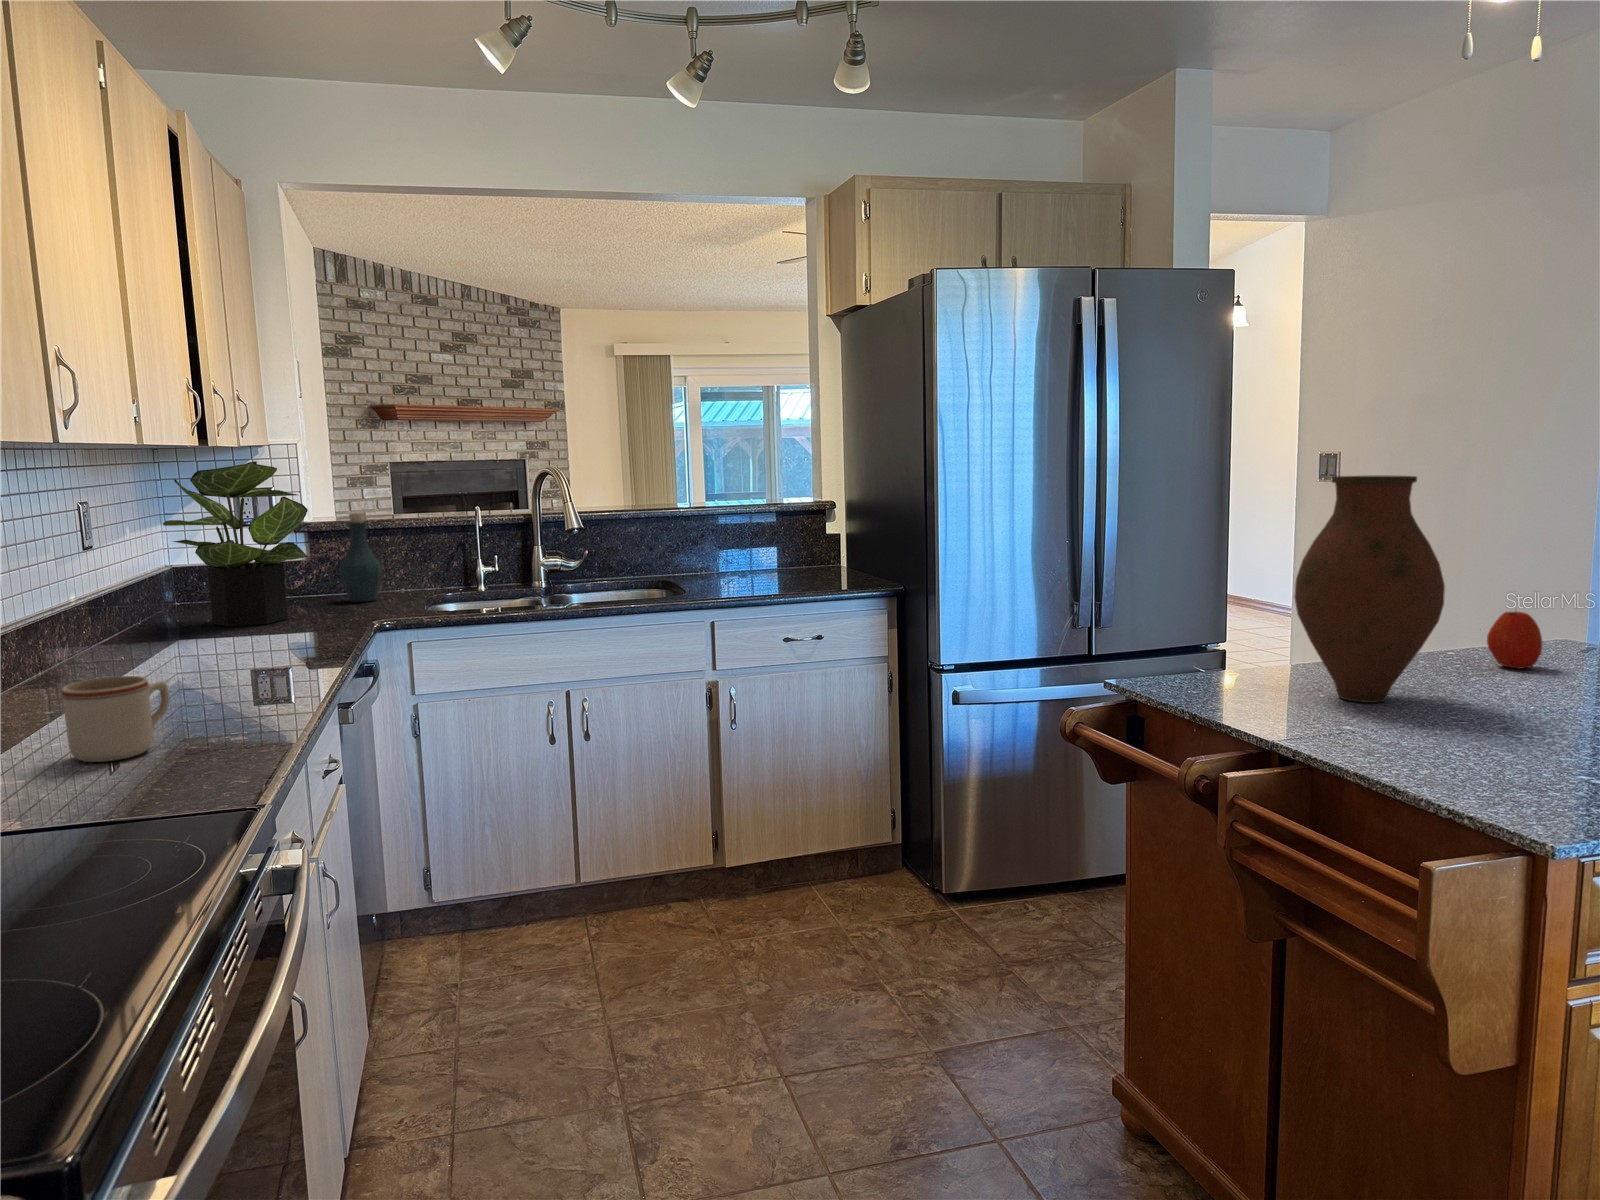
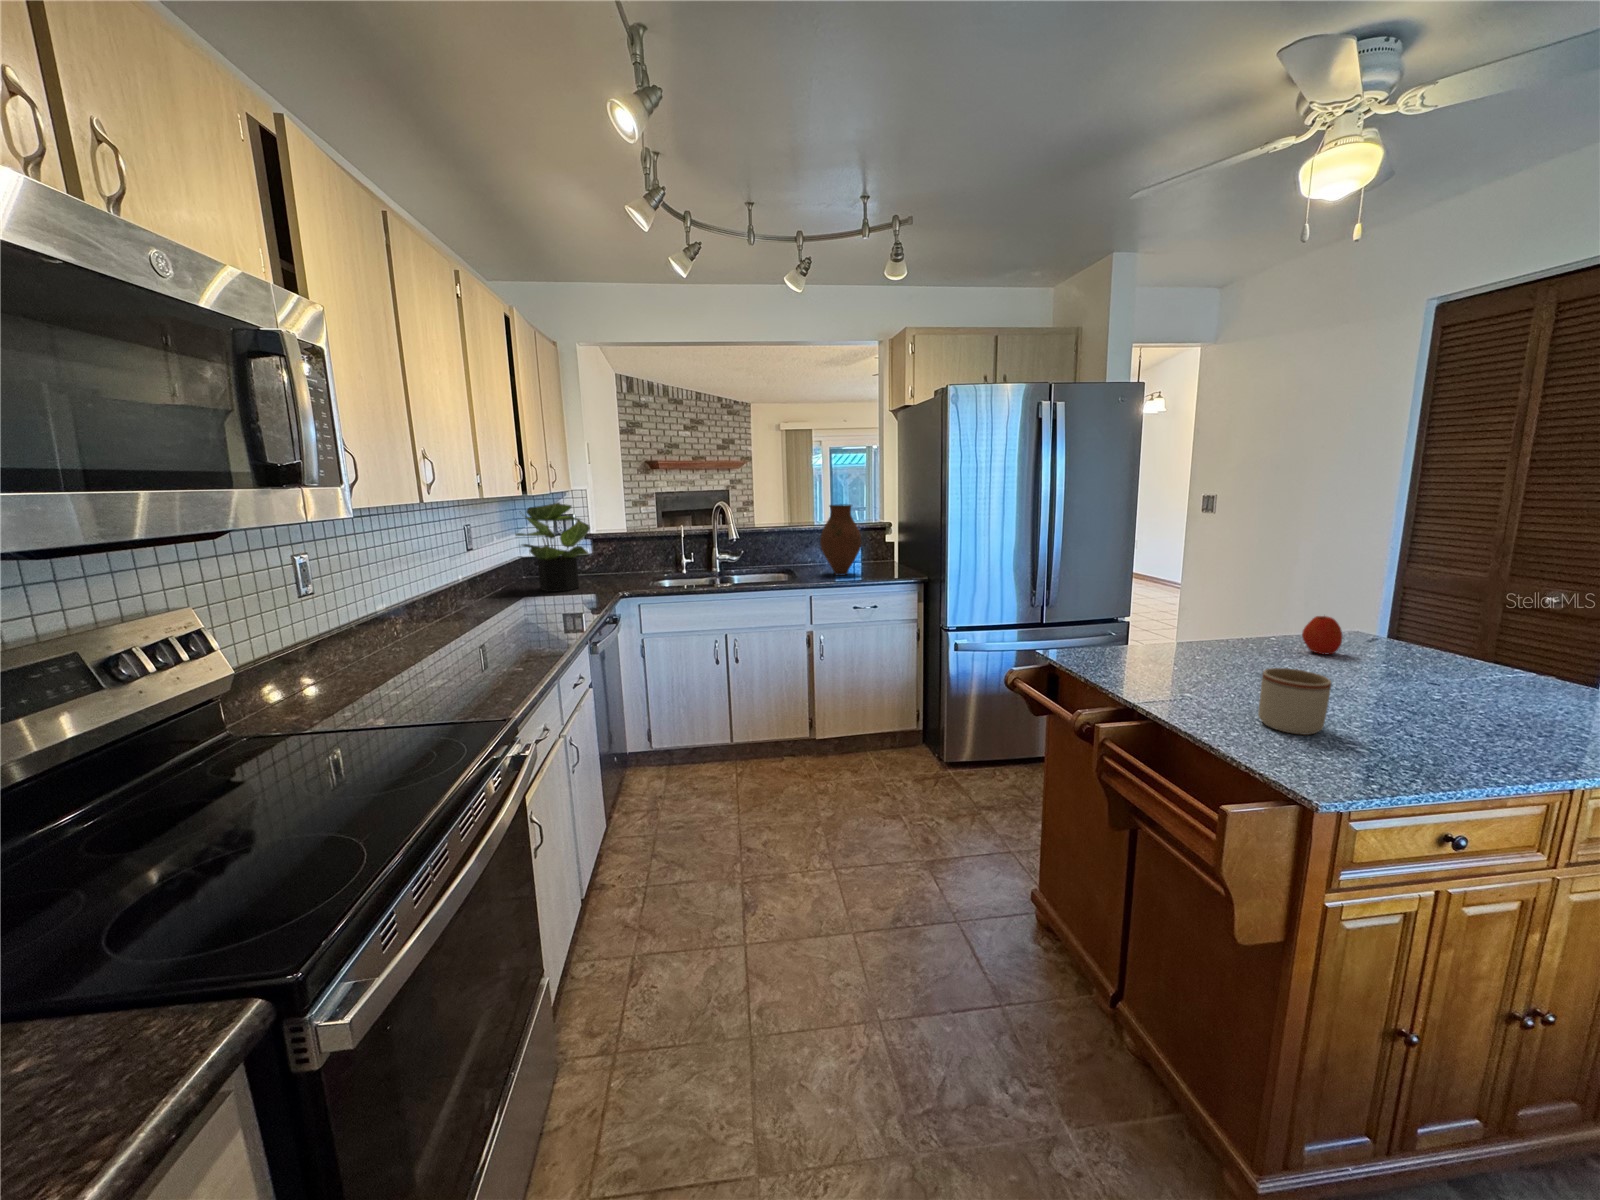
vase: present [1294,476,1445,703] -> present [820,504,862,576]
bottle: present [339,513,382,602] -> none [609,528,632,578]
mug: present [62,676,169,762] -> present [1258,668,1331,735]

